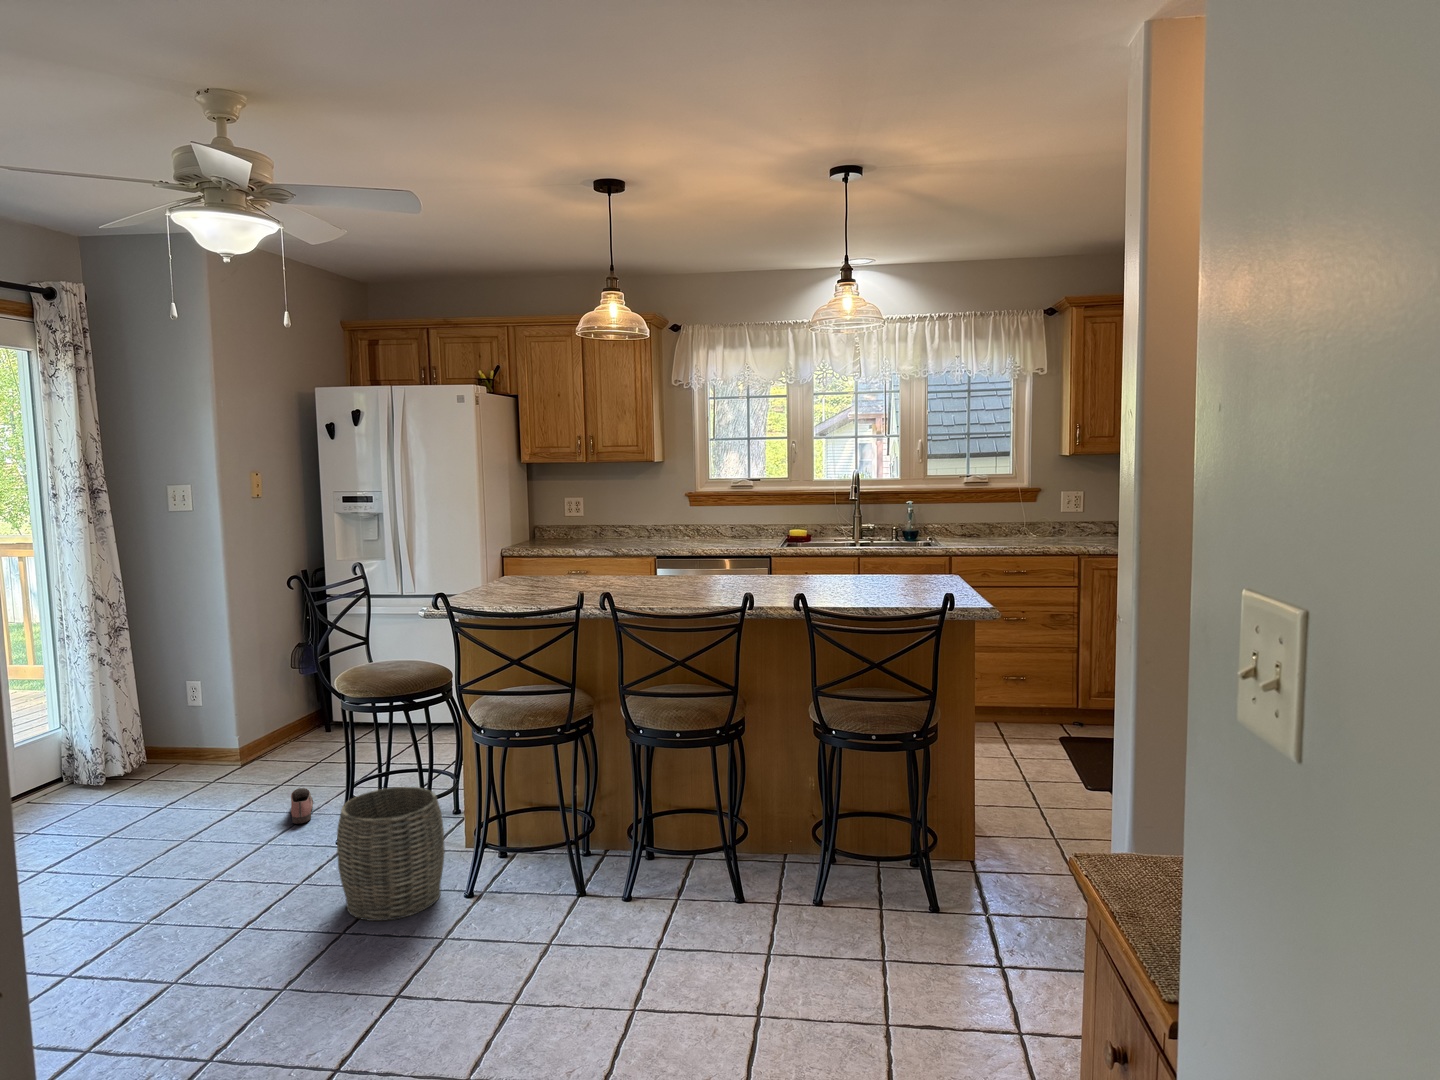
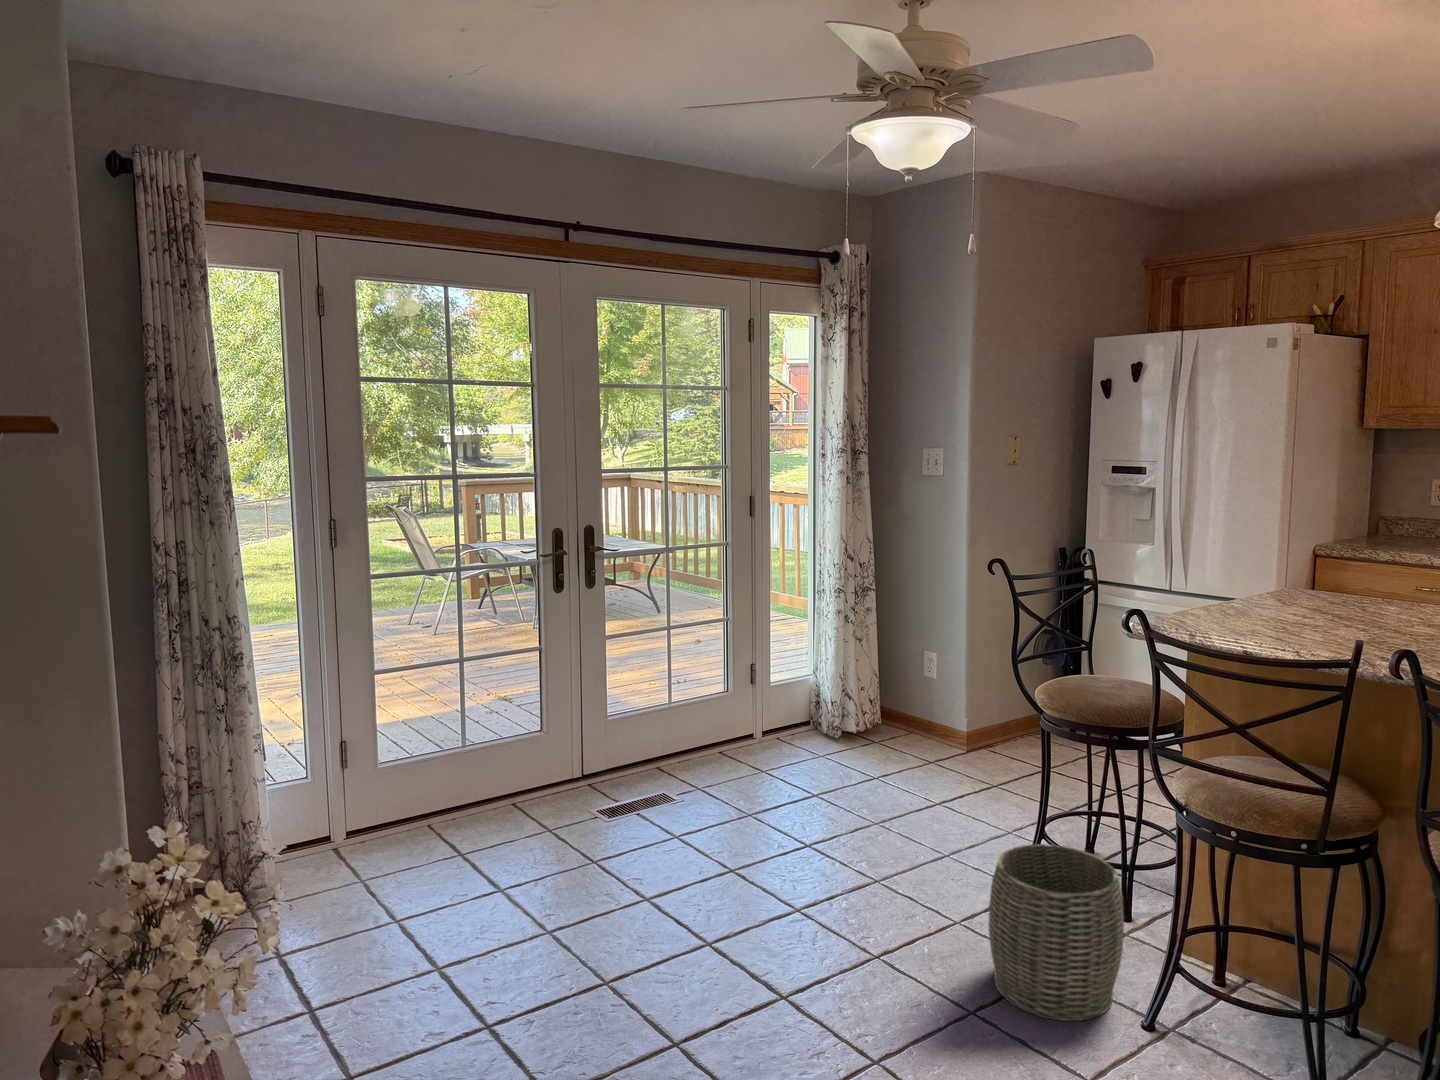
shoe: present [291,788,313,824] -> none [984,802,1012,844]

